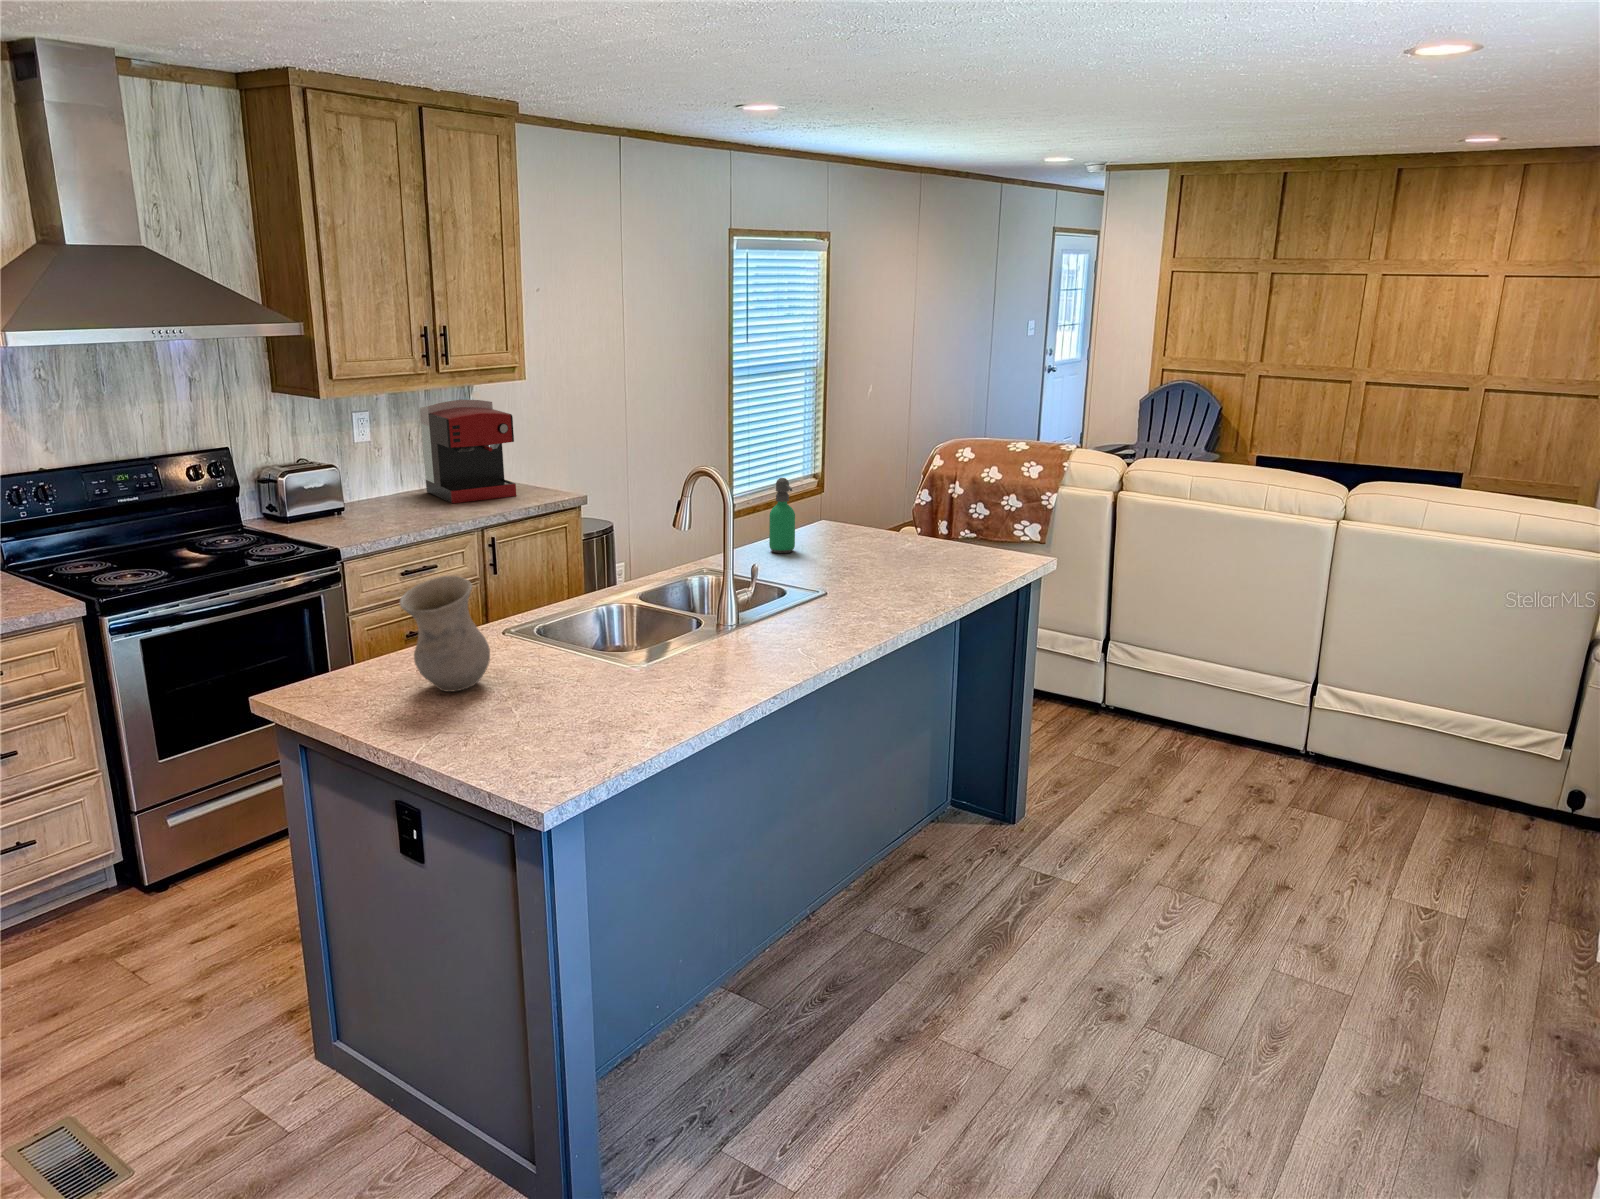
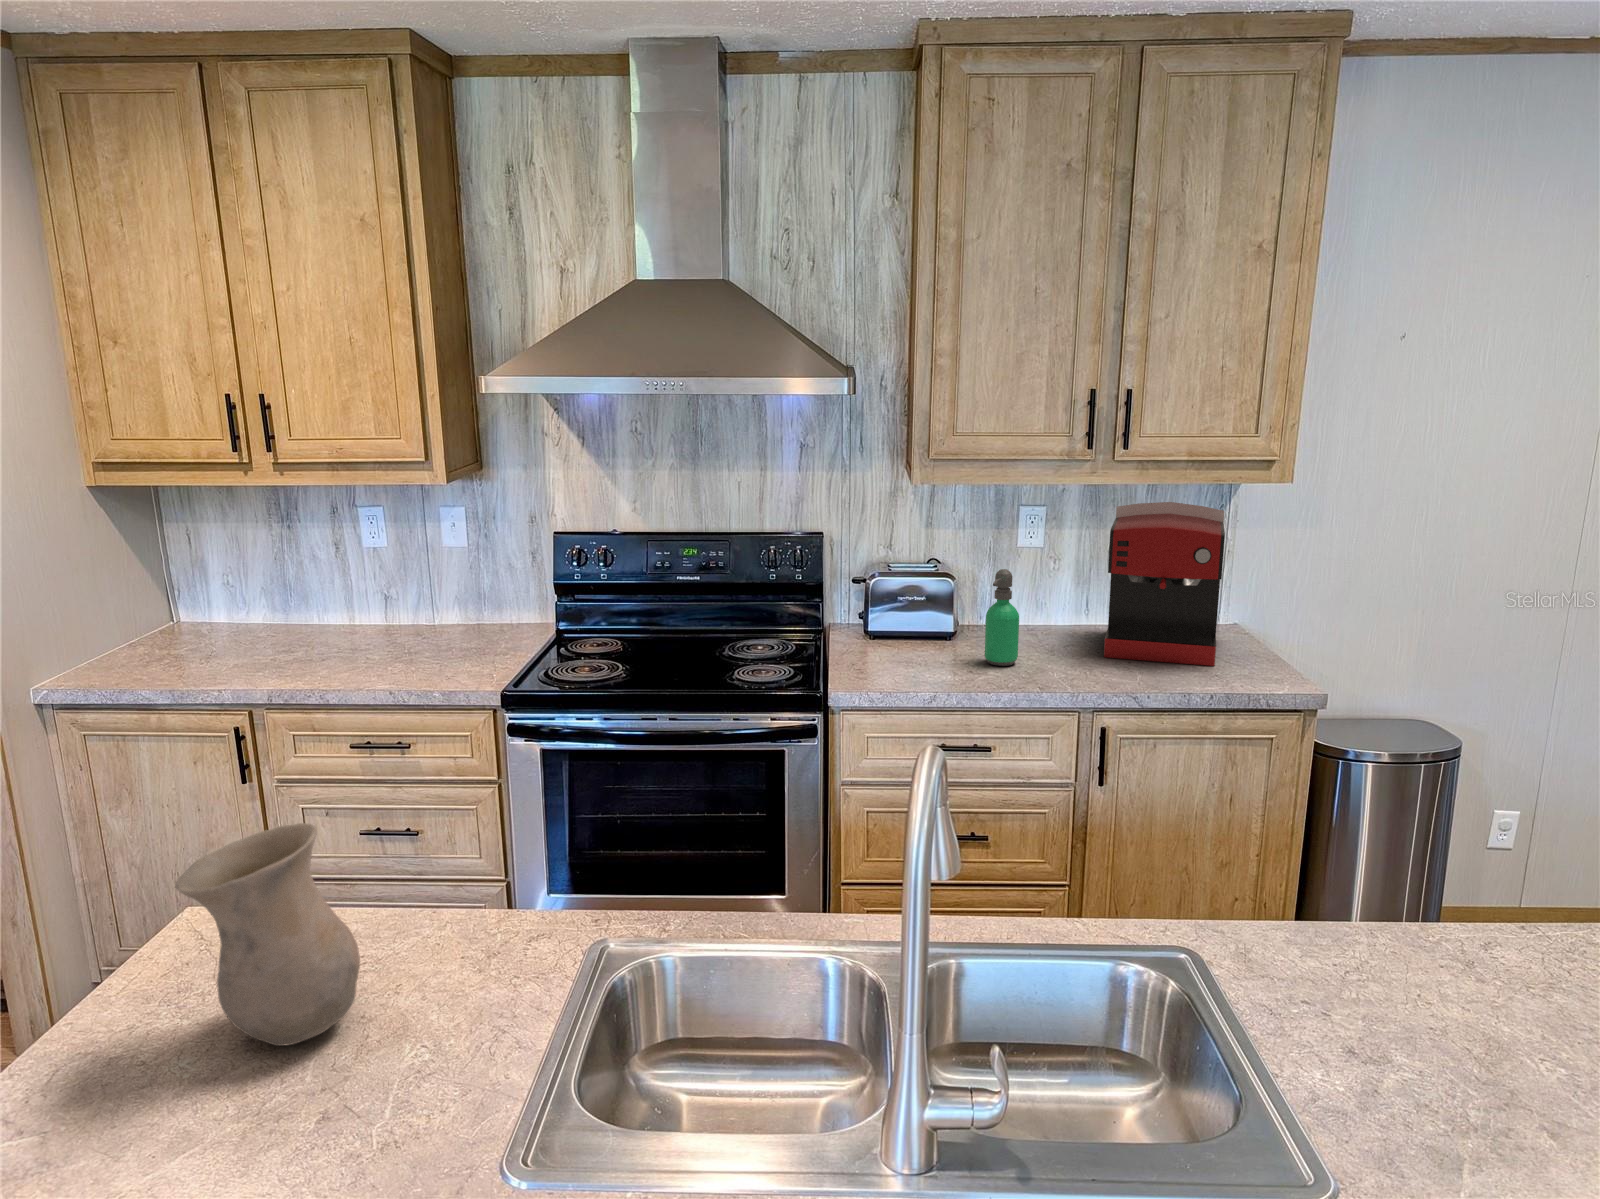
soap dispenser: present [769,478,795,553] -> present [985,569,1019,666]

